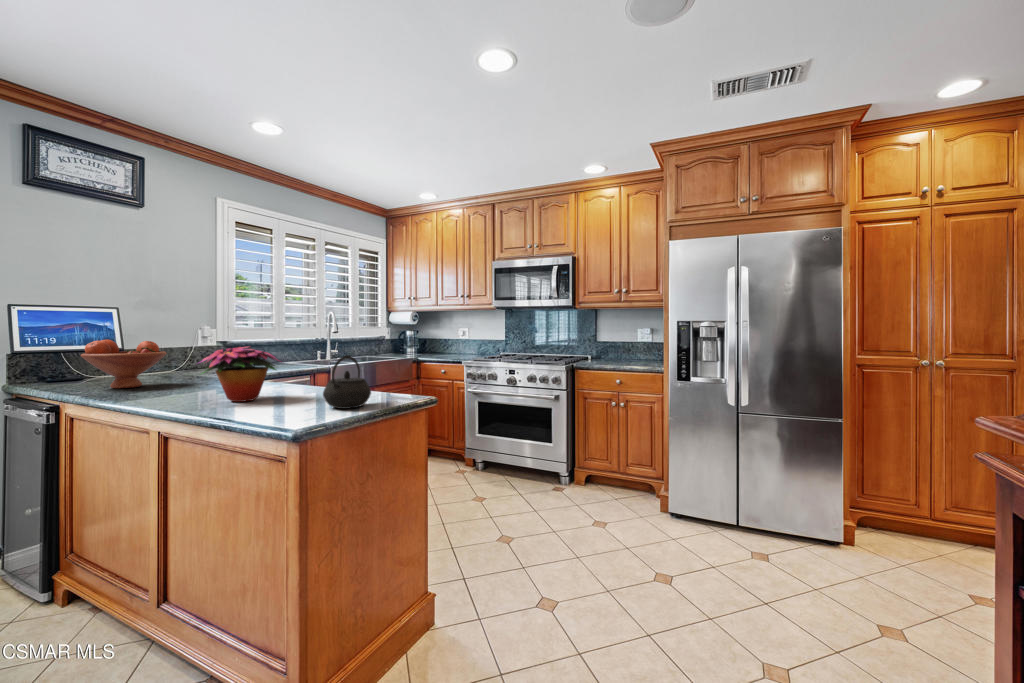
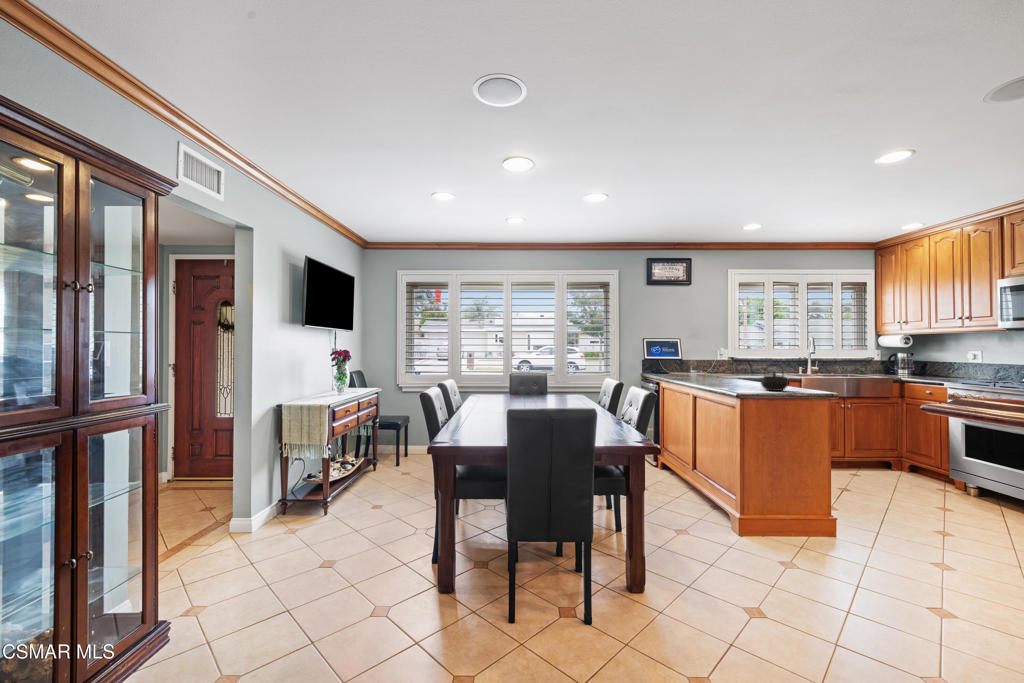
fruit bowl: present [81,339,167,388] -> none [666,354,699,377]
flower arrangement: present [201,347,279,402] -> none [706,358,749,385]

